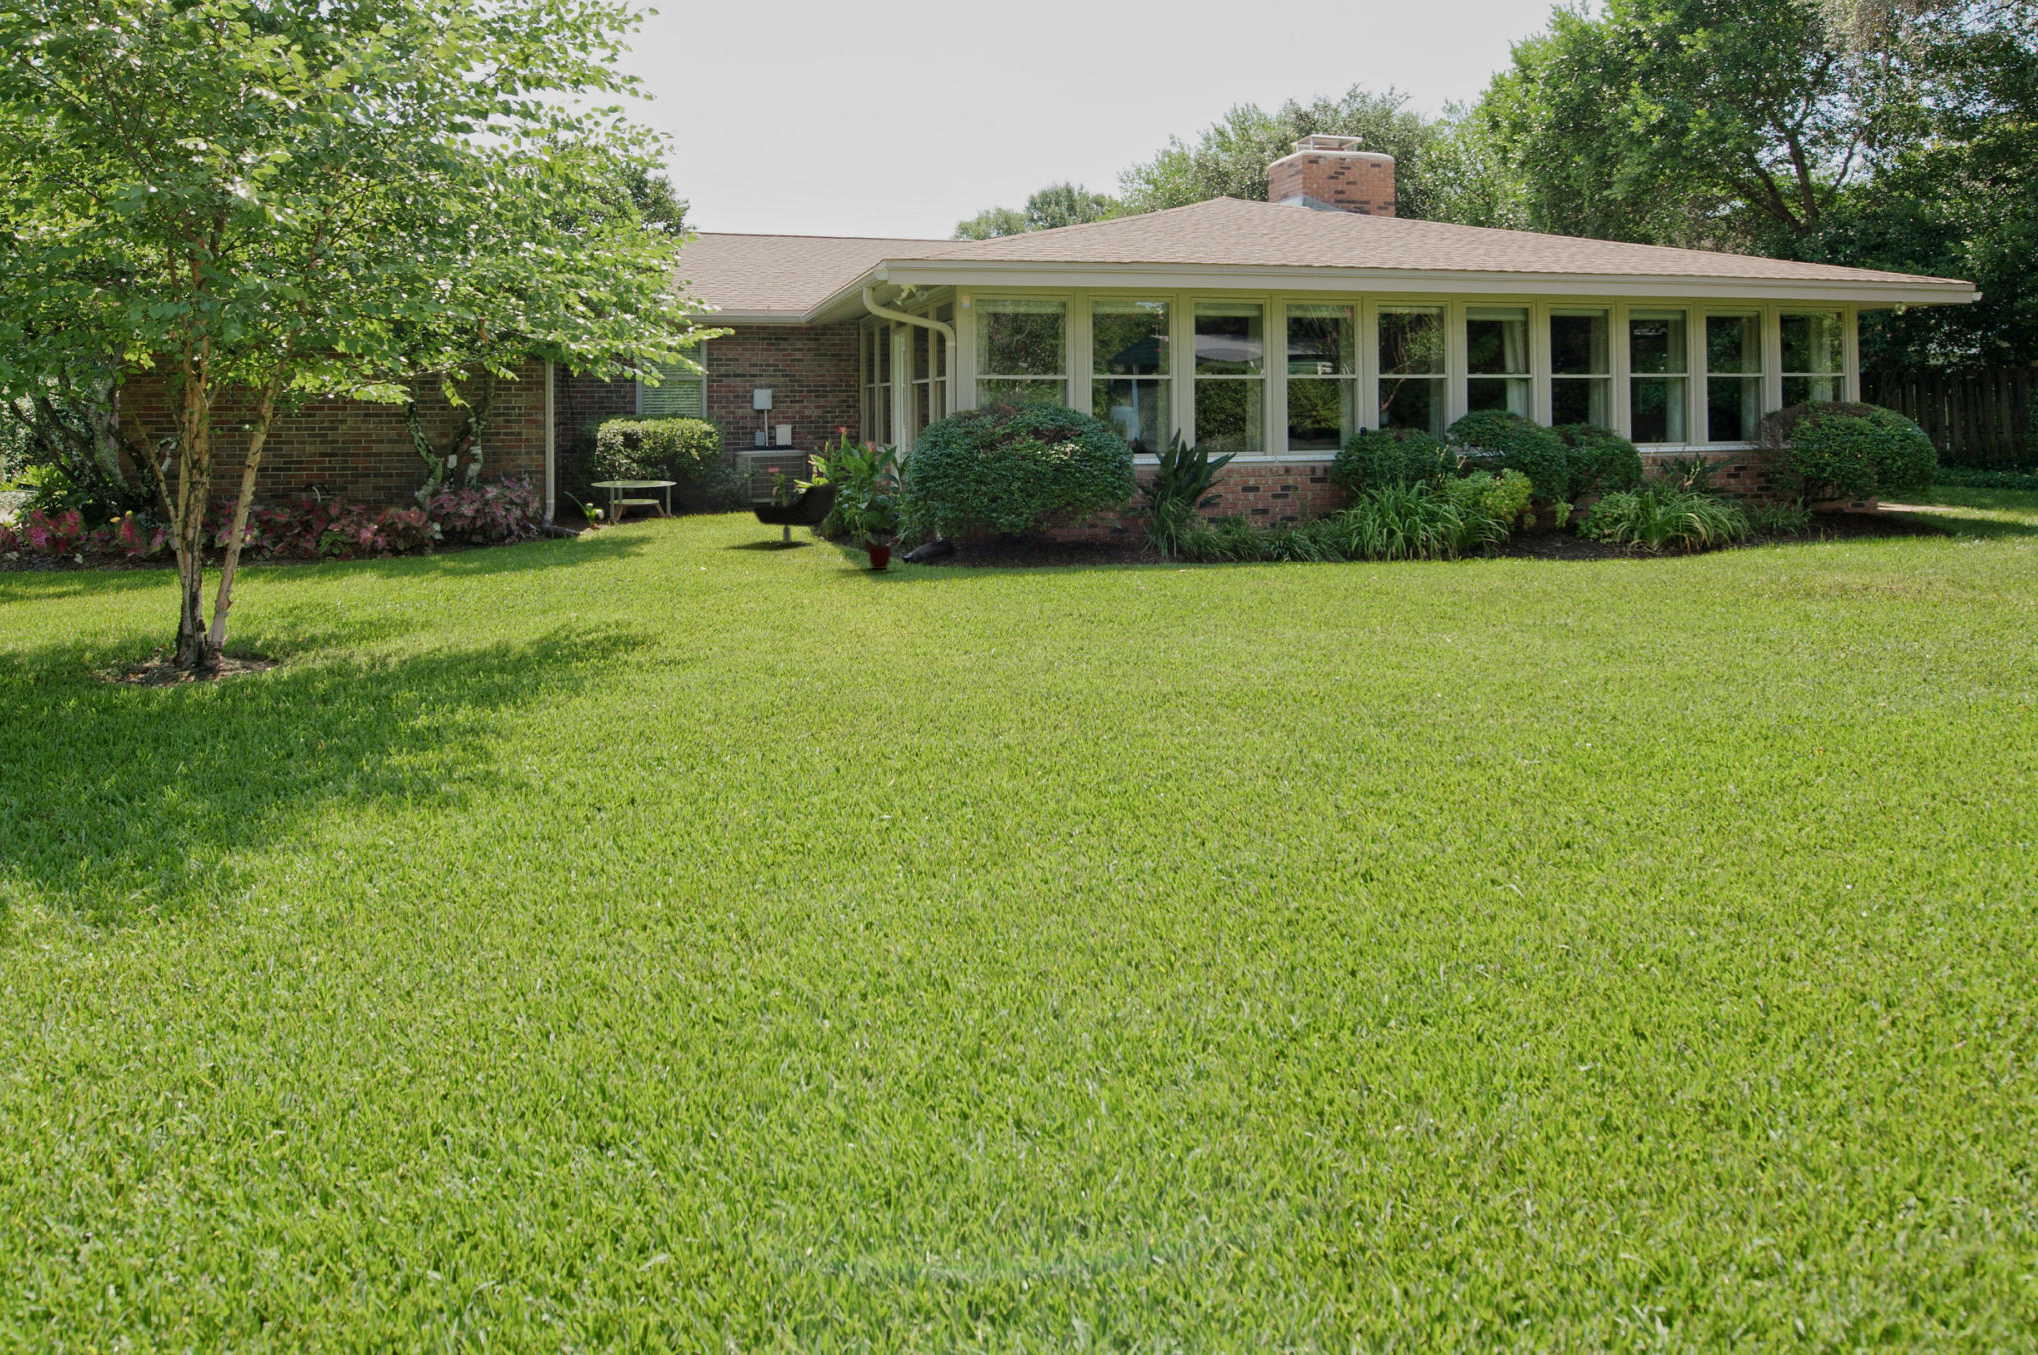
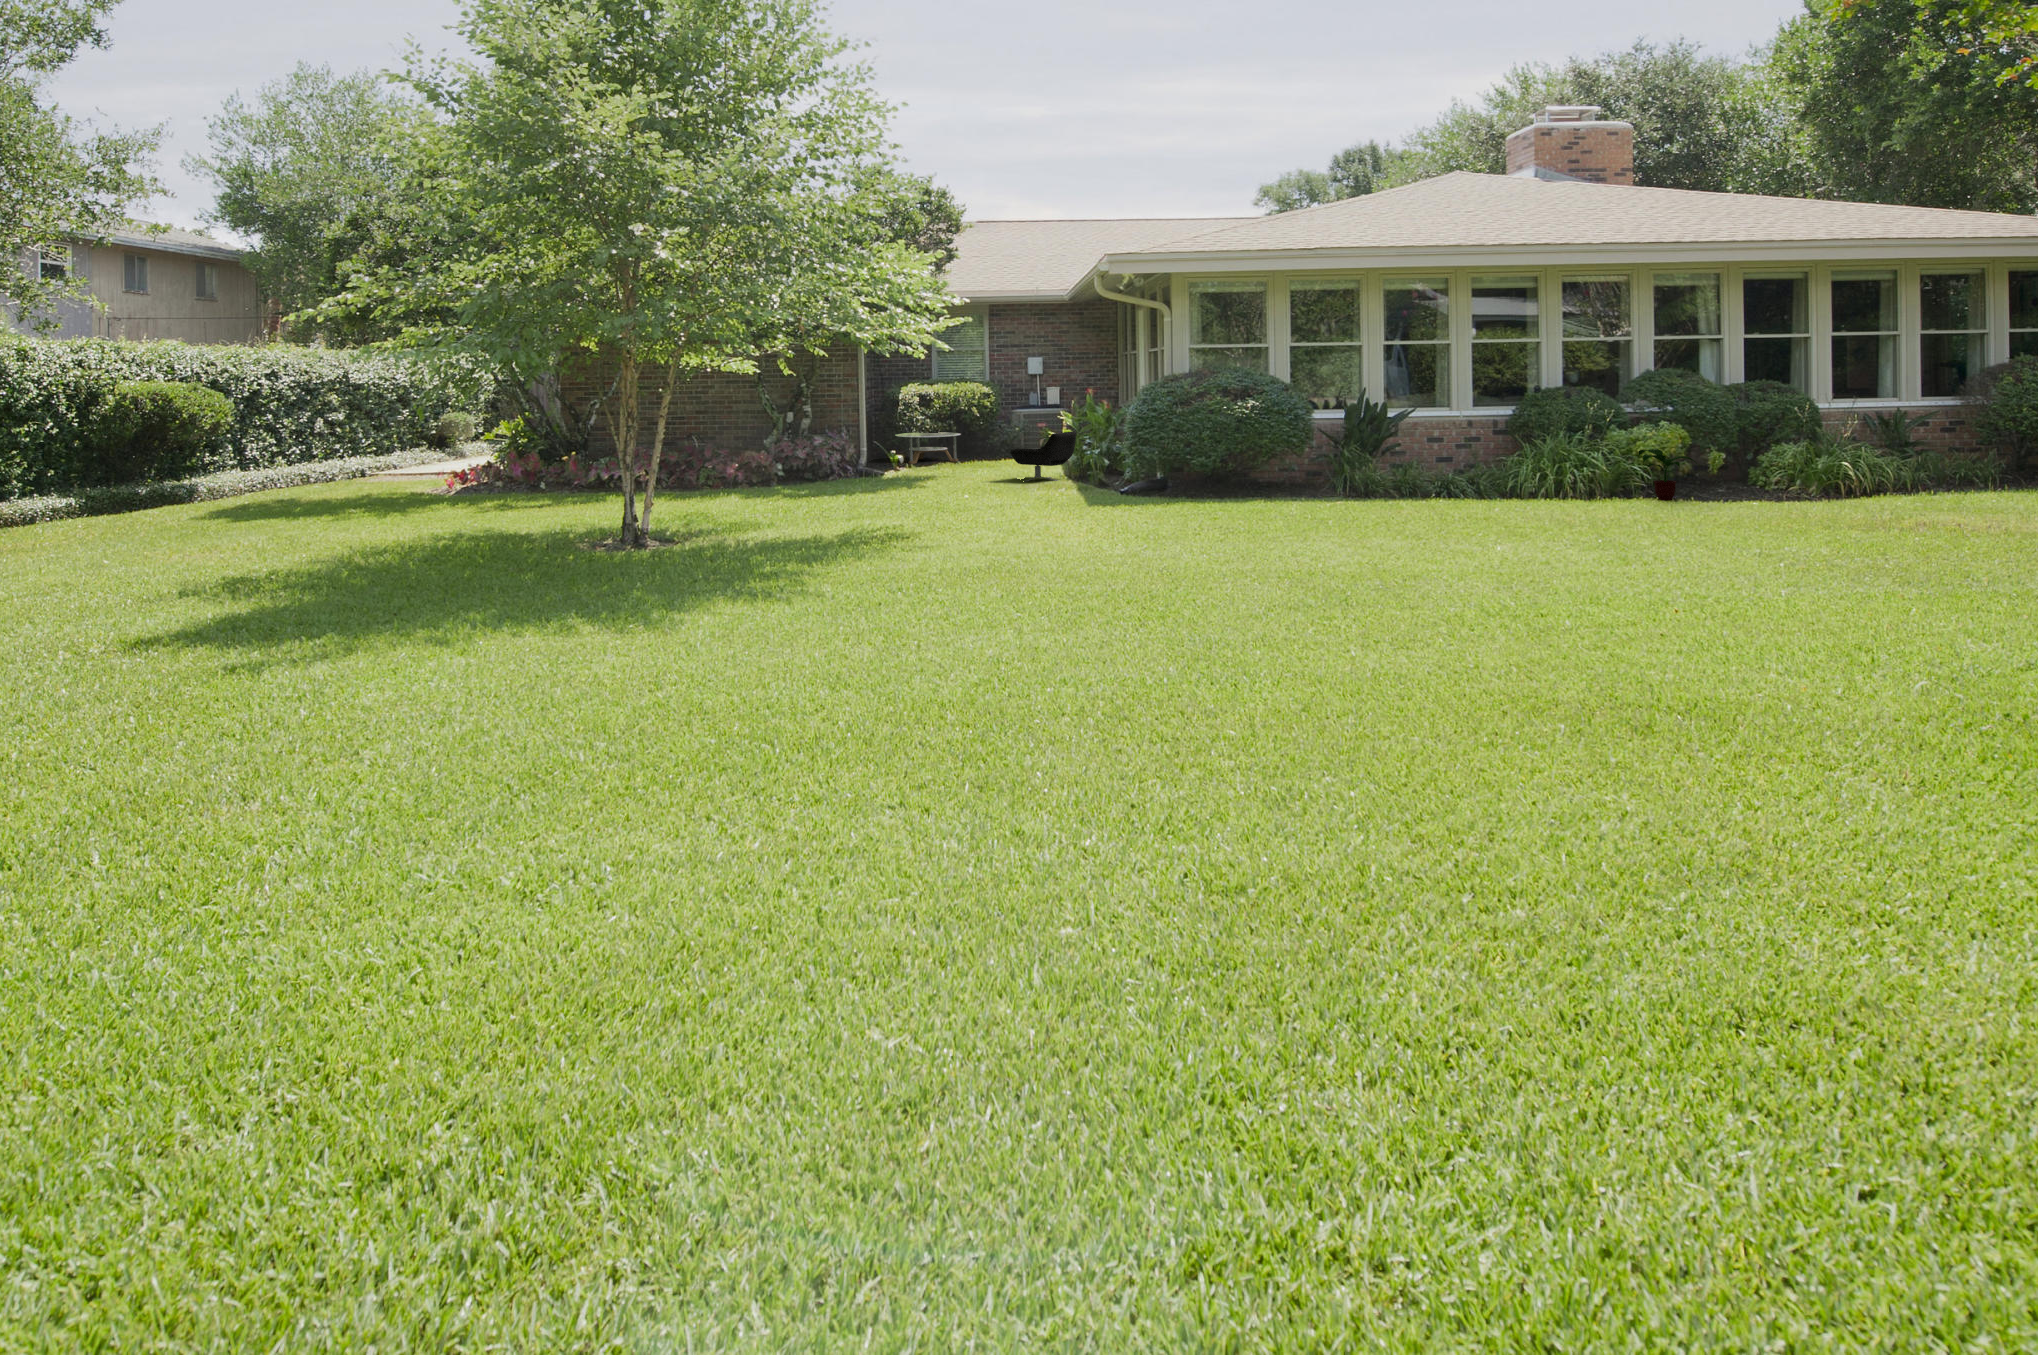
potted plant: present [859,509,913,569] -> present [1638,449,1697,500]

